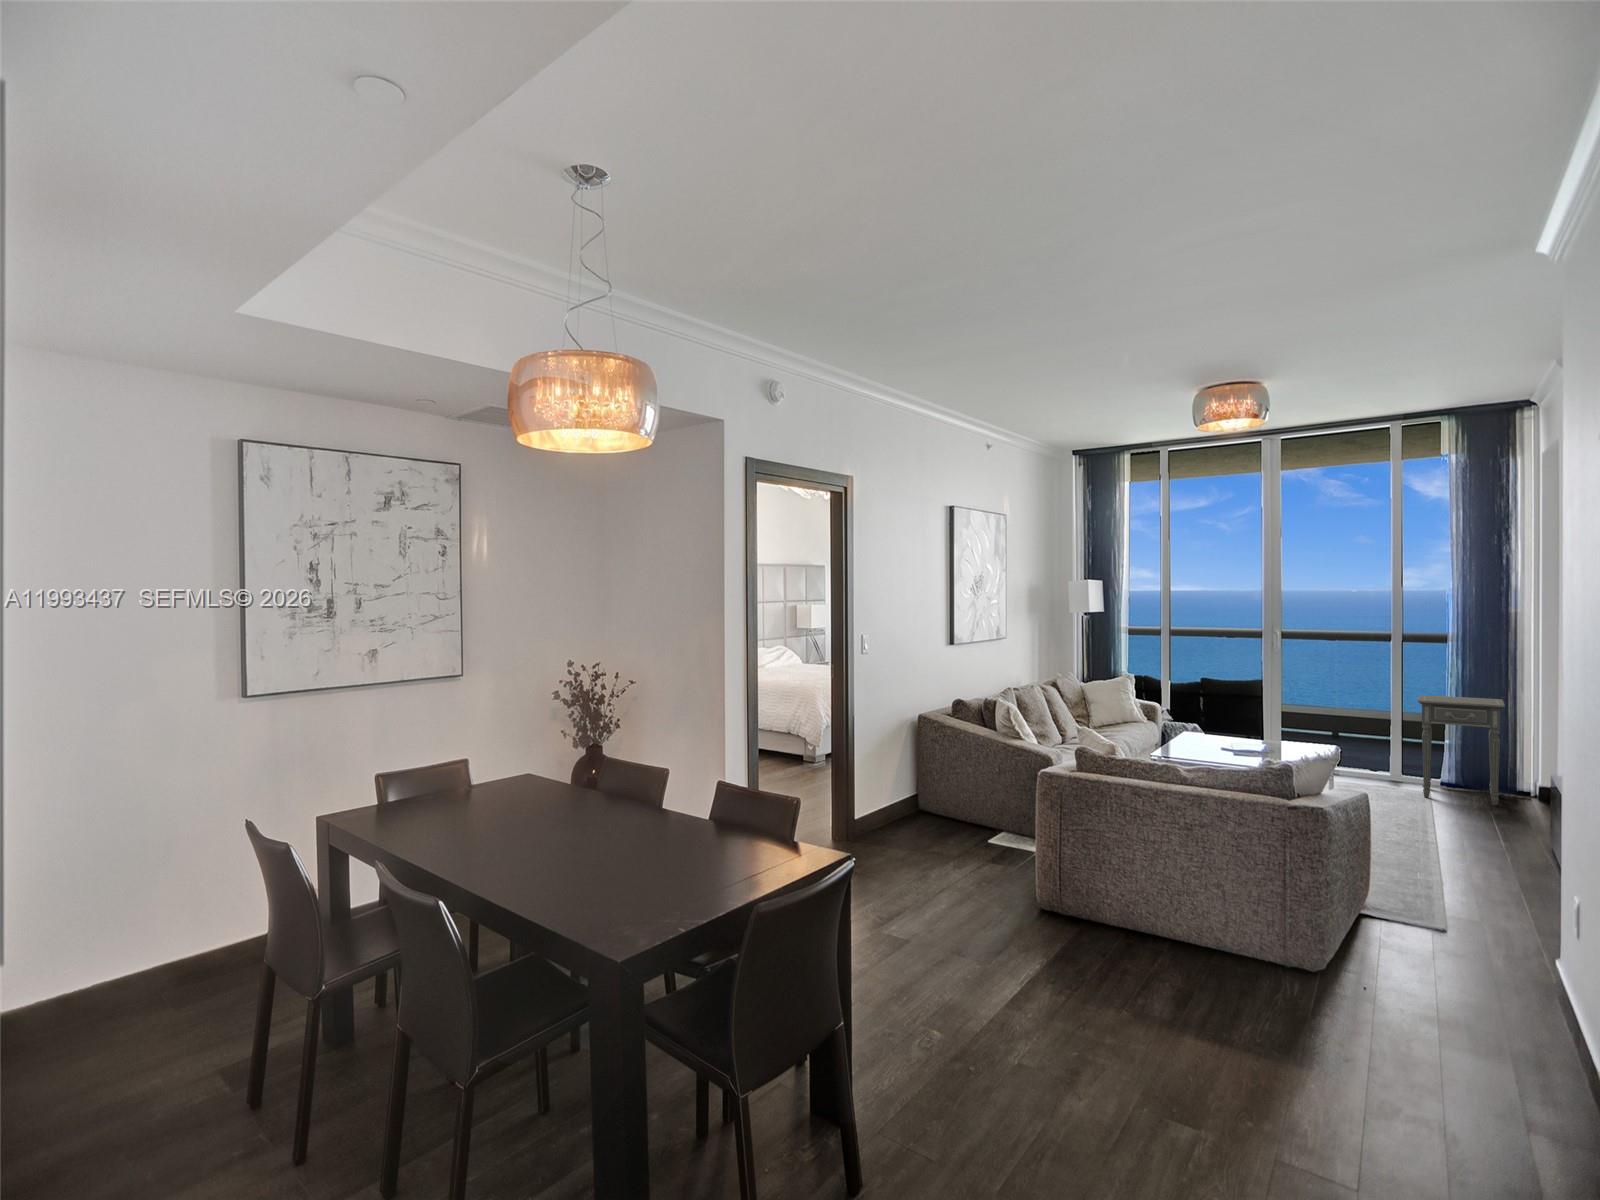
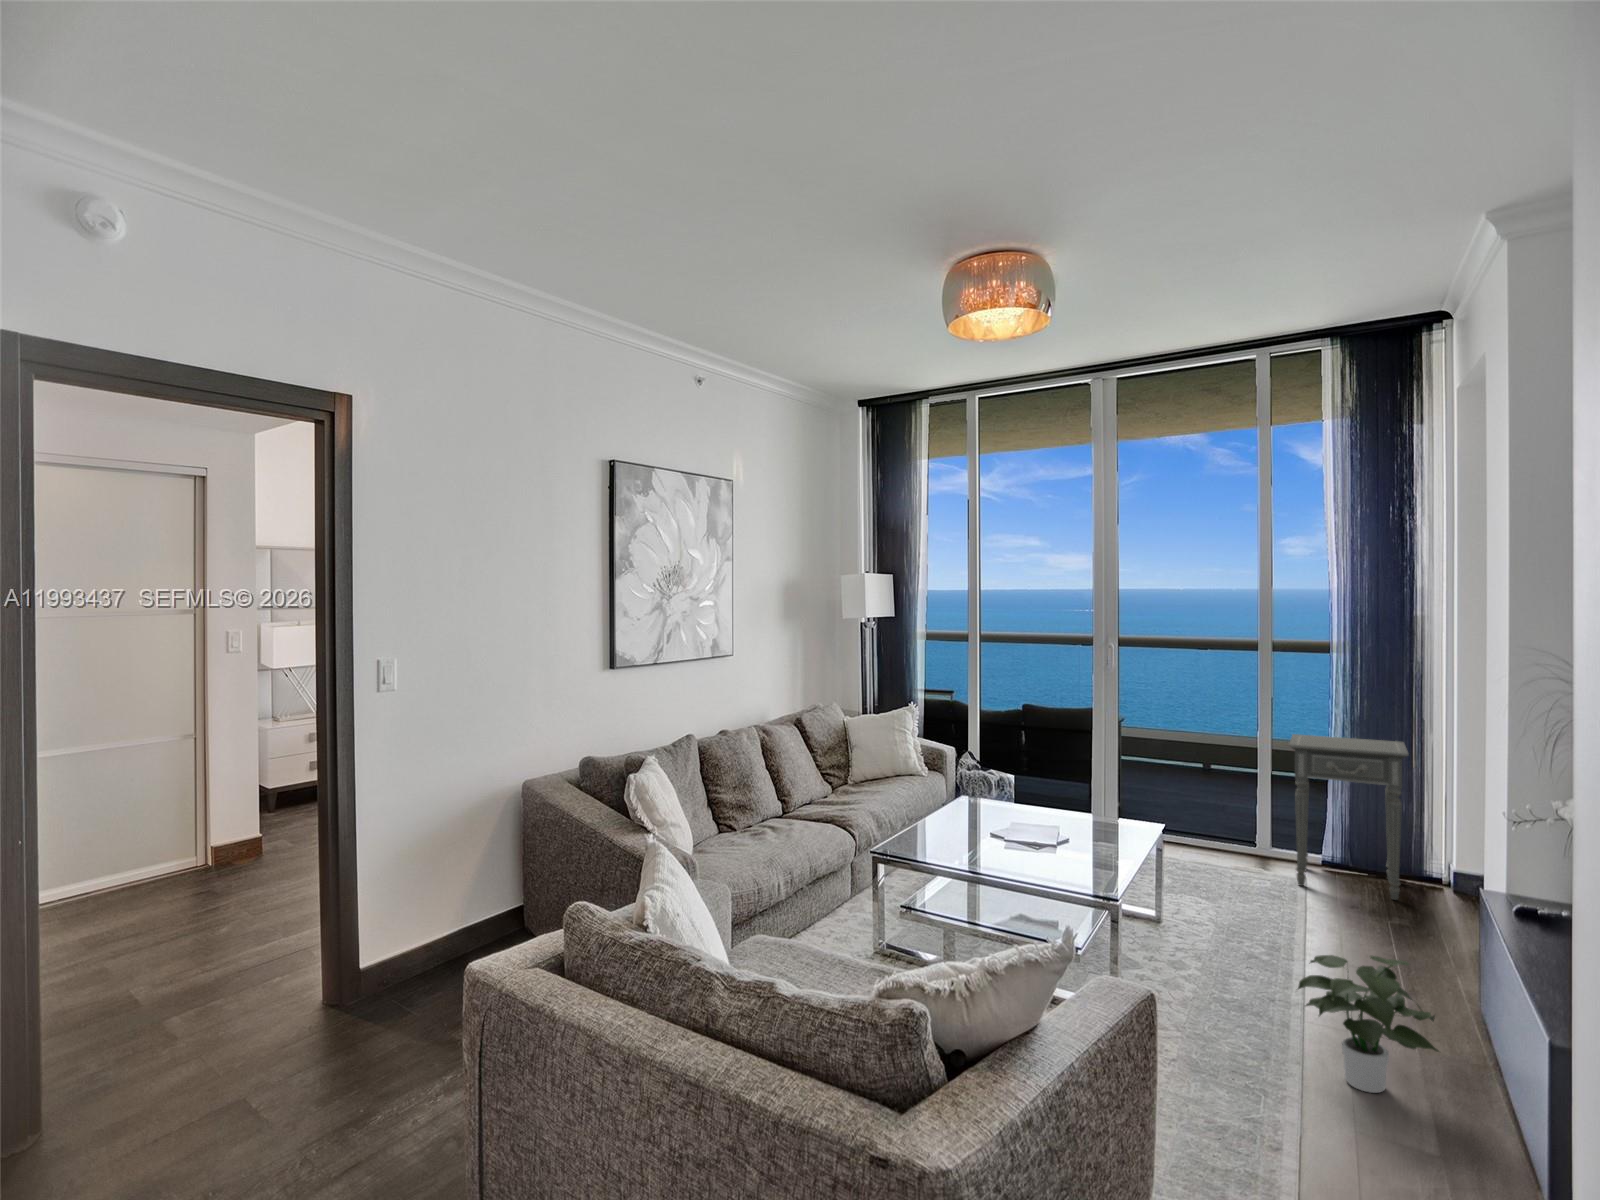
potted plant: none [1429,807,1516,881] -> present [1298,955,1439,1093]

